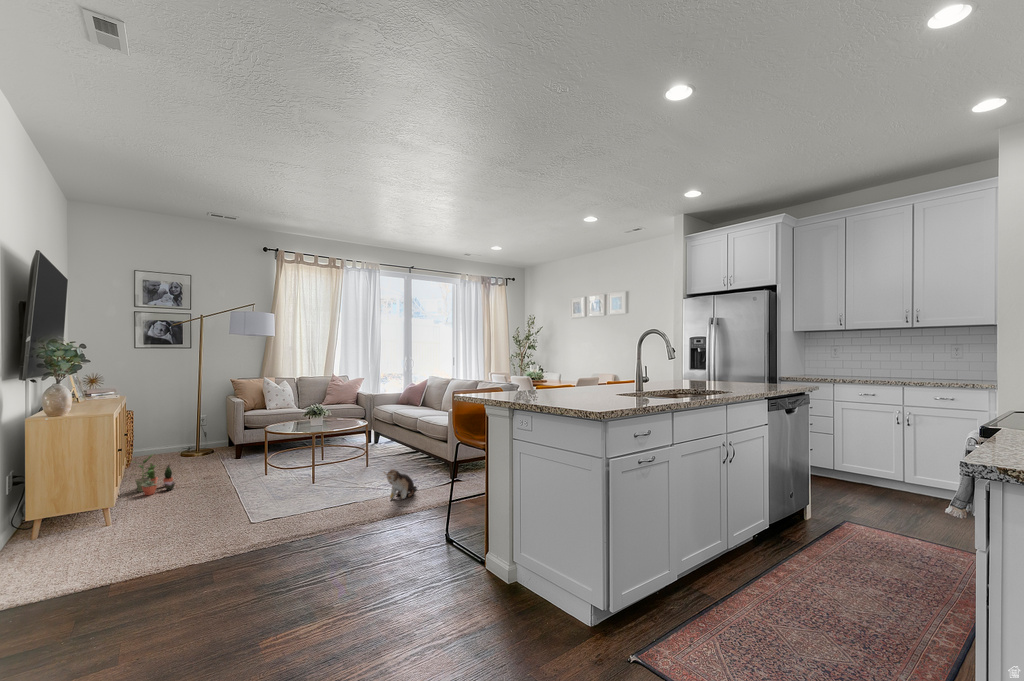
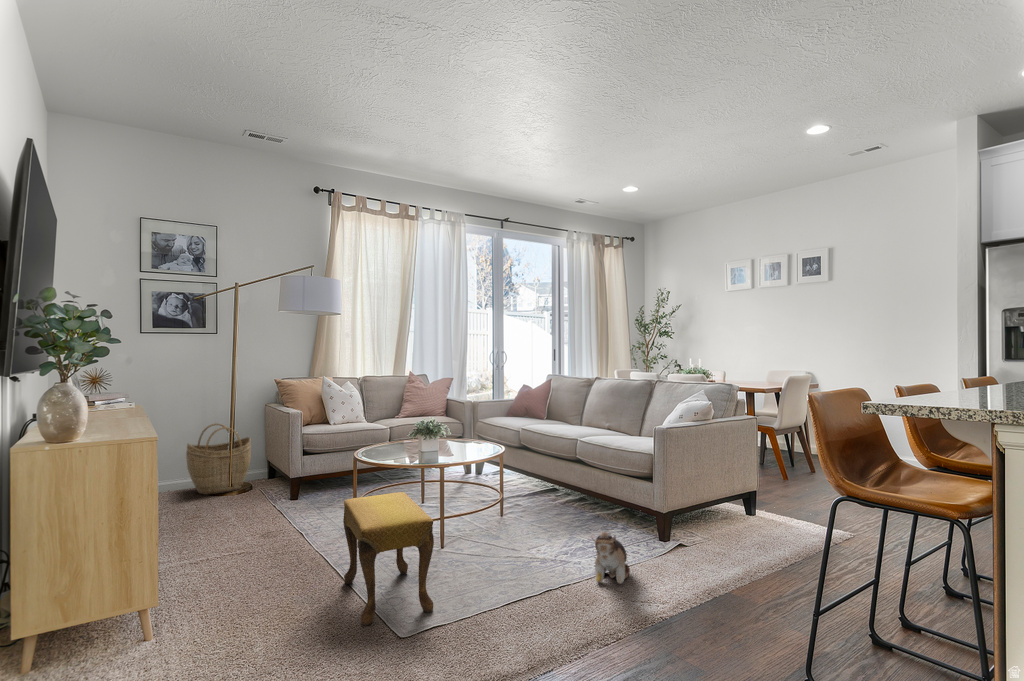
woven basket: none [166,409,213,457] -> present [186,423,251,495]
footstool: none [237,447,285,518] -> present [343,492,434,625]
potted plant: present [135,455,177,495] -> none [155,500,227,570]

